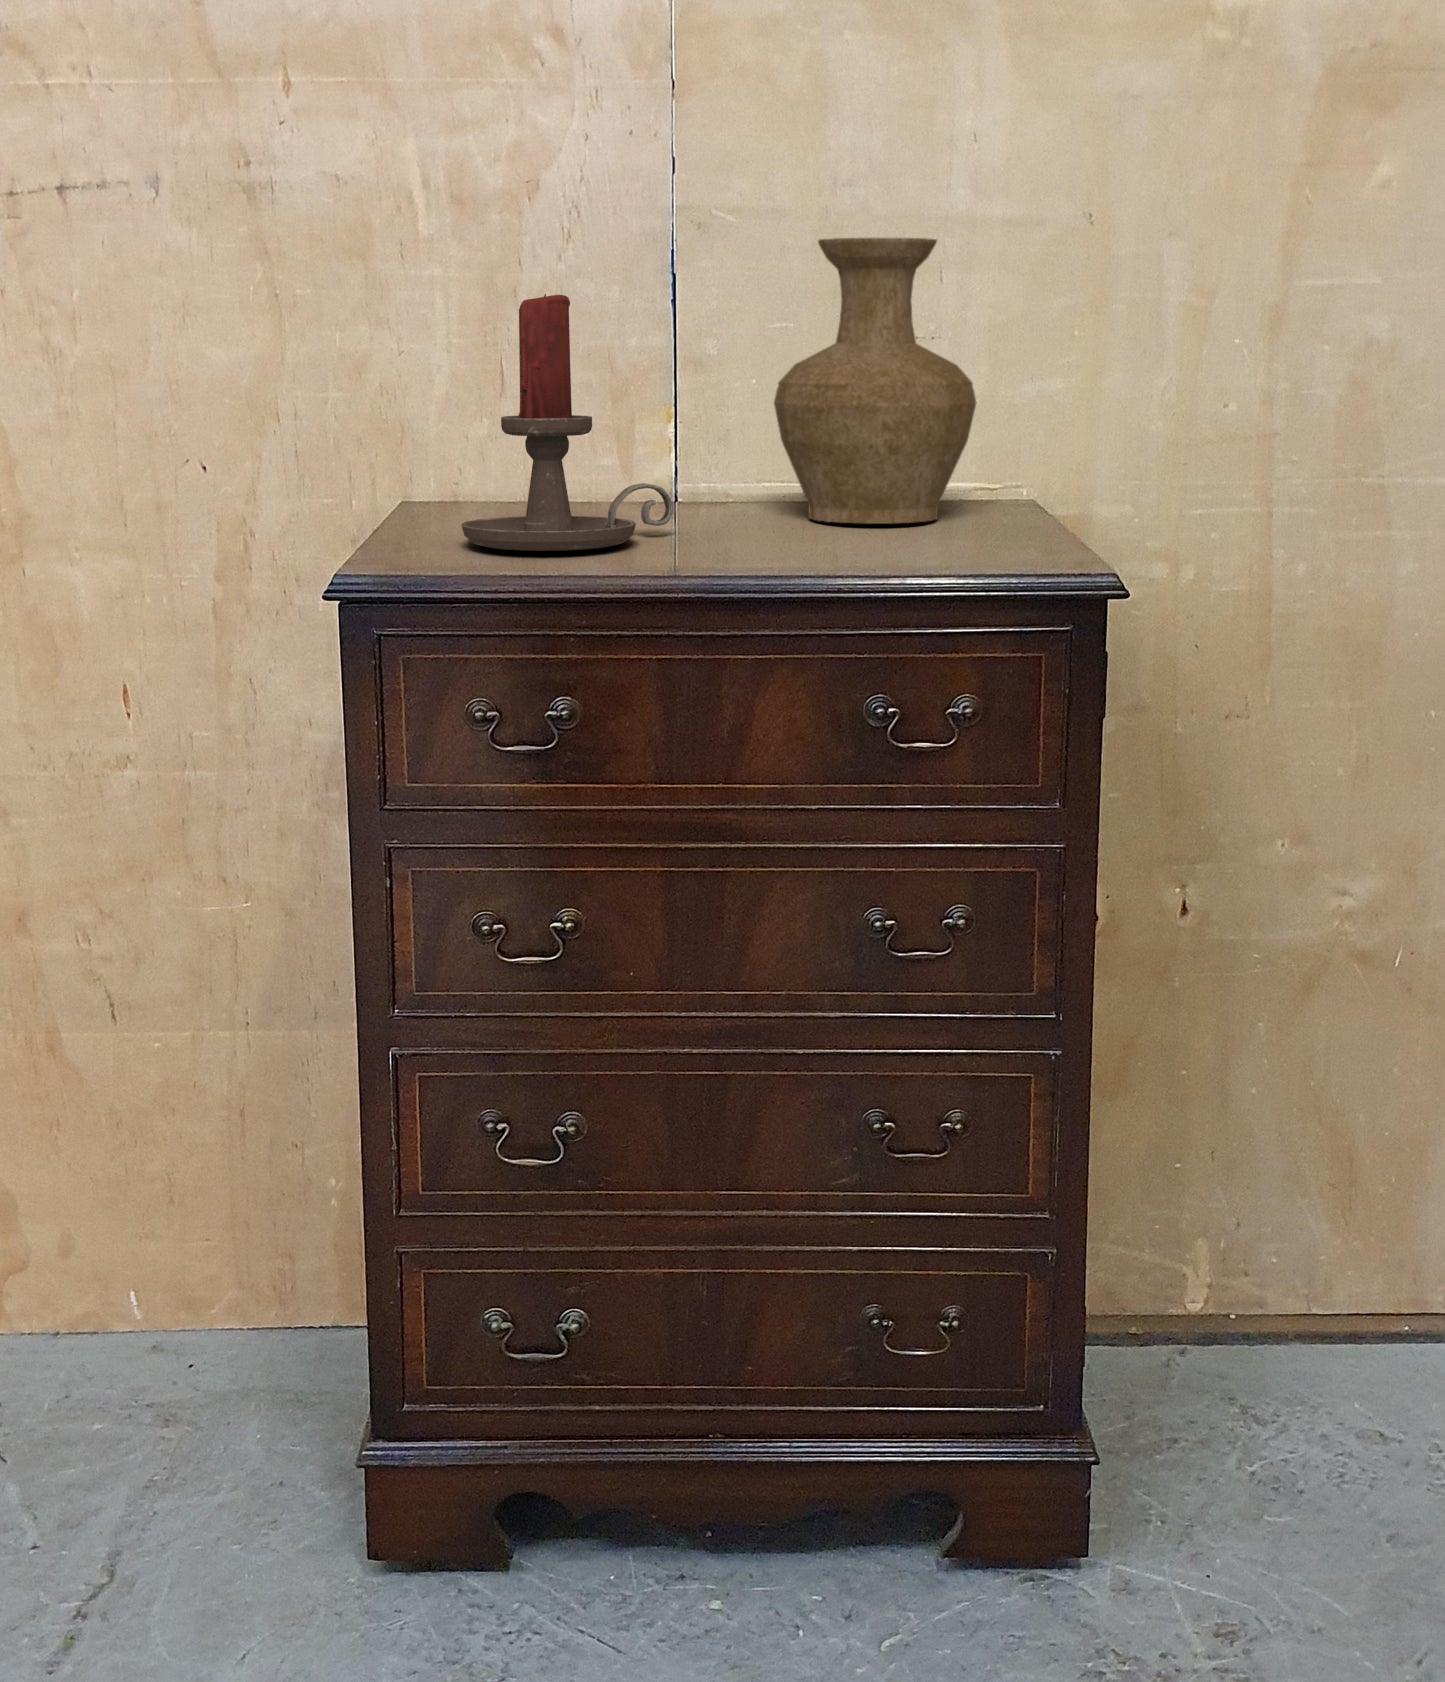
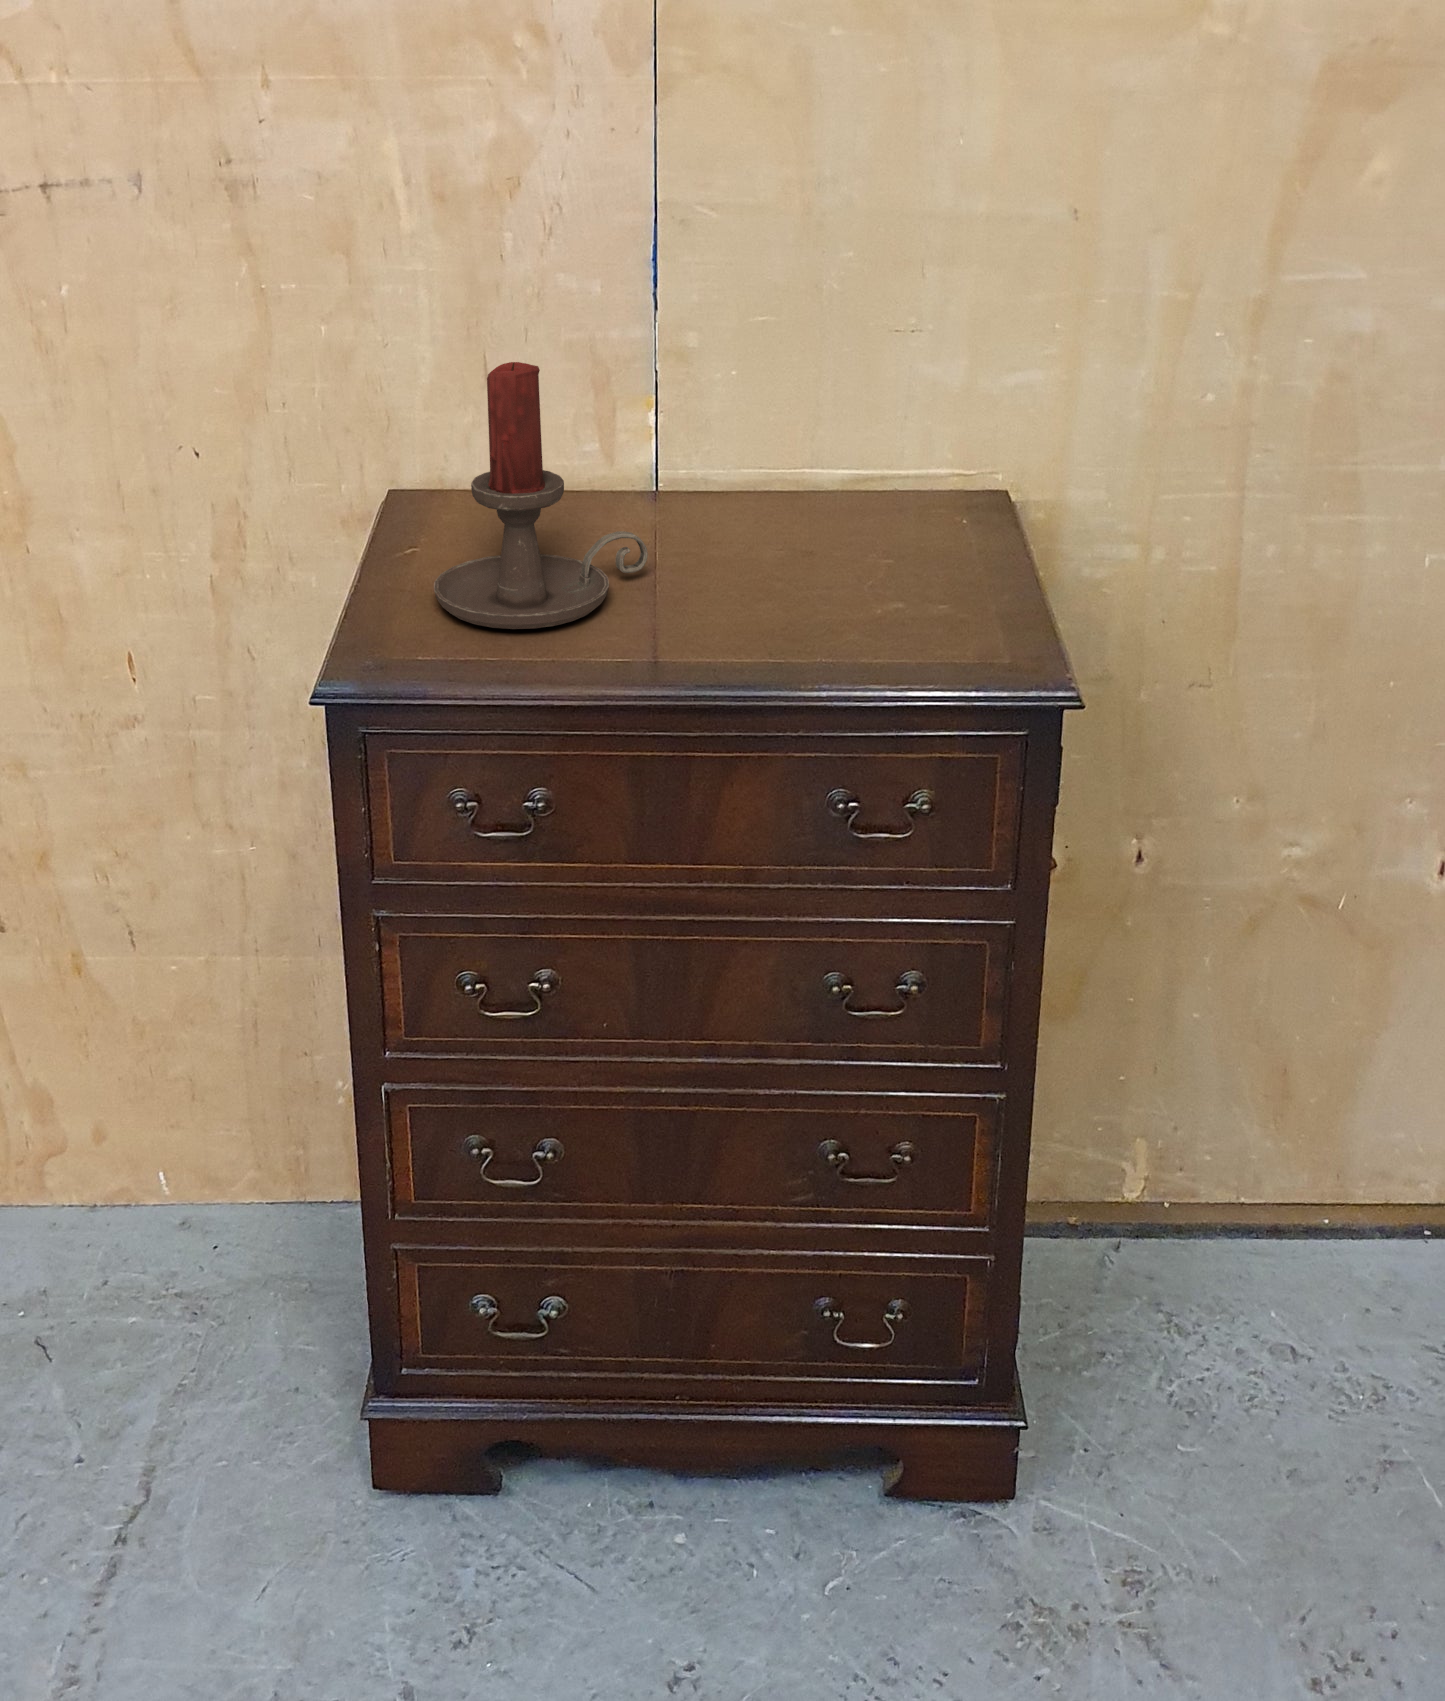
vase: present [774,238,976,523] -> none [753,247,960,556]

